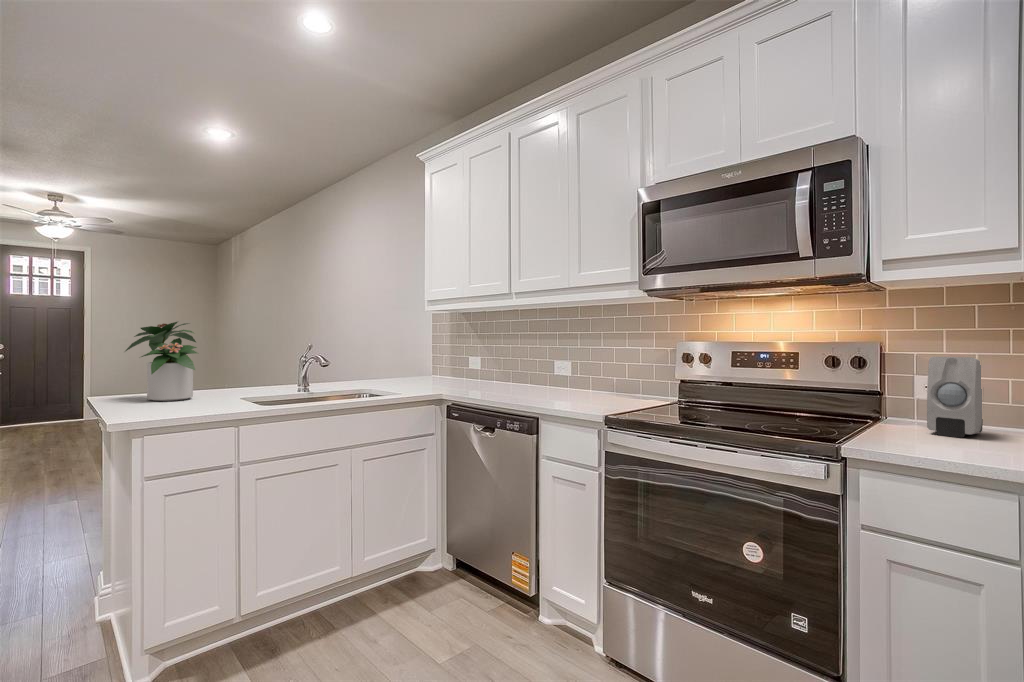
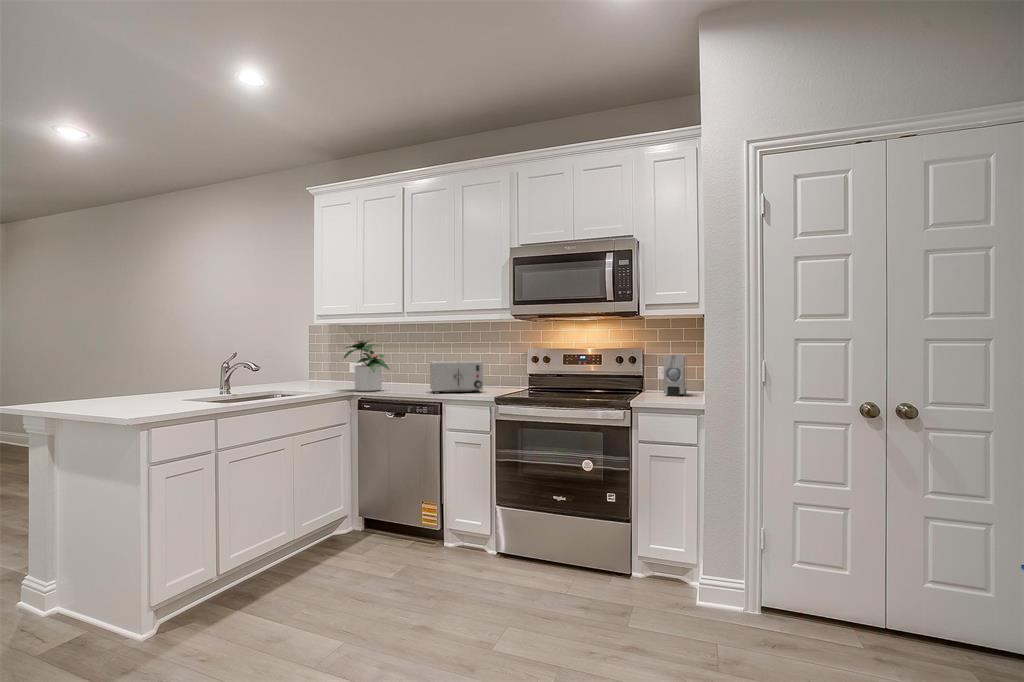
potted plant: present [125,322,197,401] -> present [344,339,390,391]
toaster: none [528,358,600,405] -> present [430,361,483,393]

